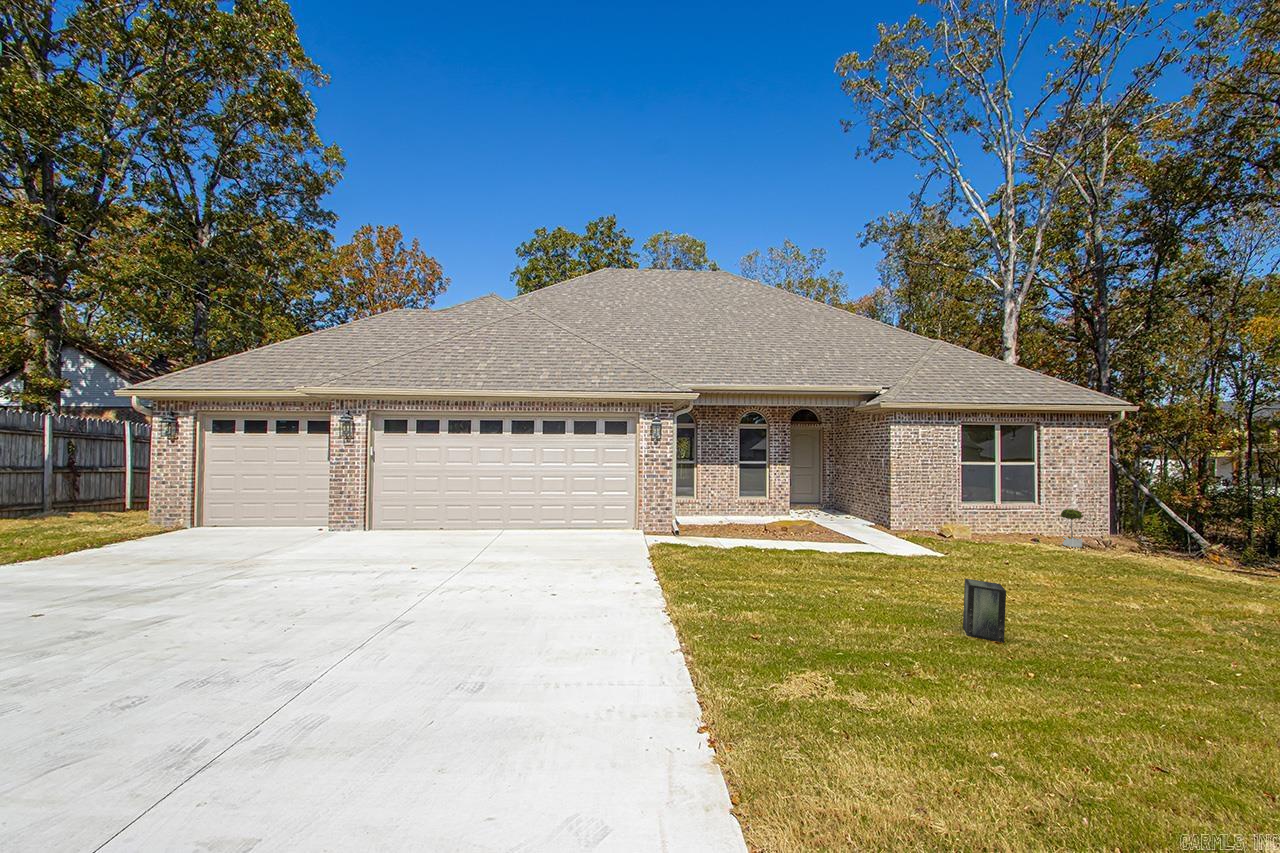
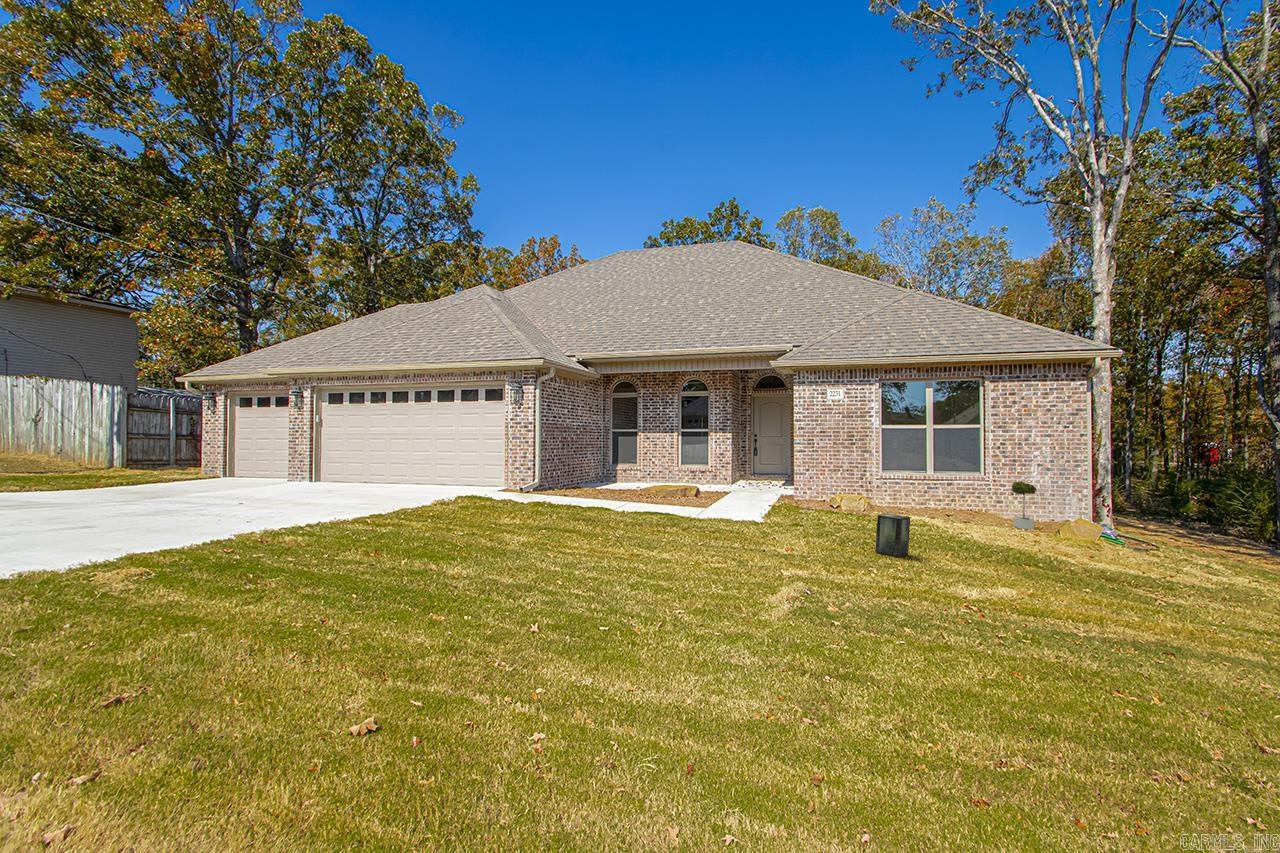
storage box: present [963,579,1006,643] -> present [875,514,910,558]

